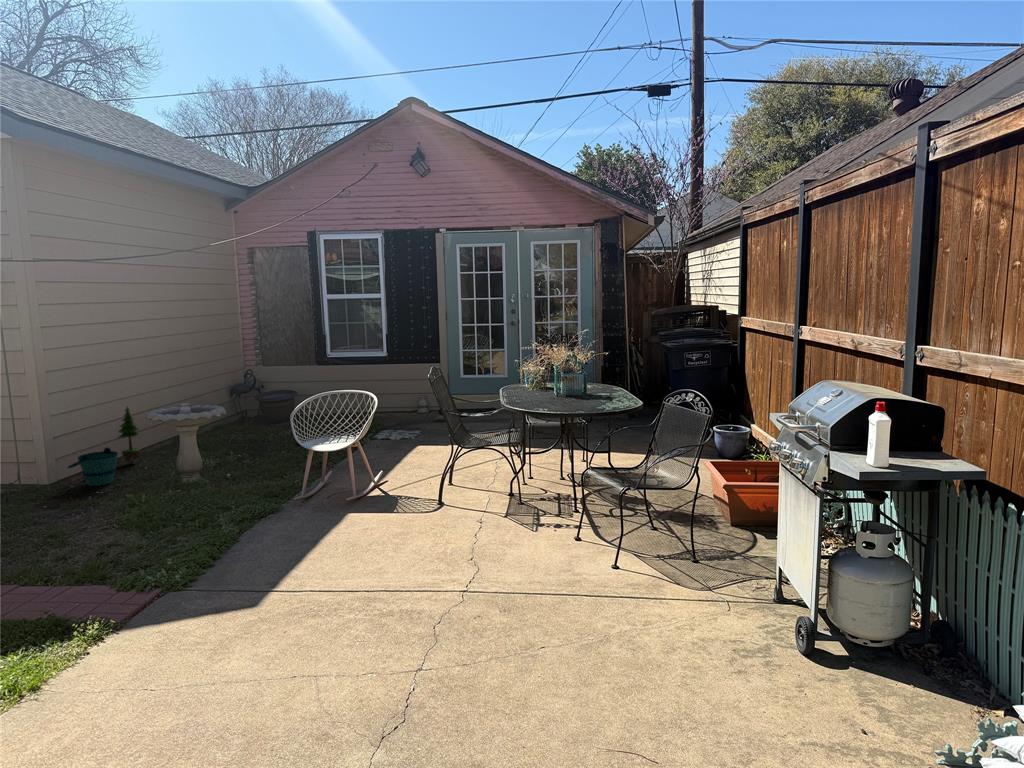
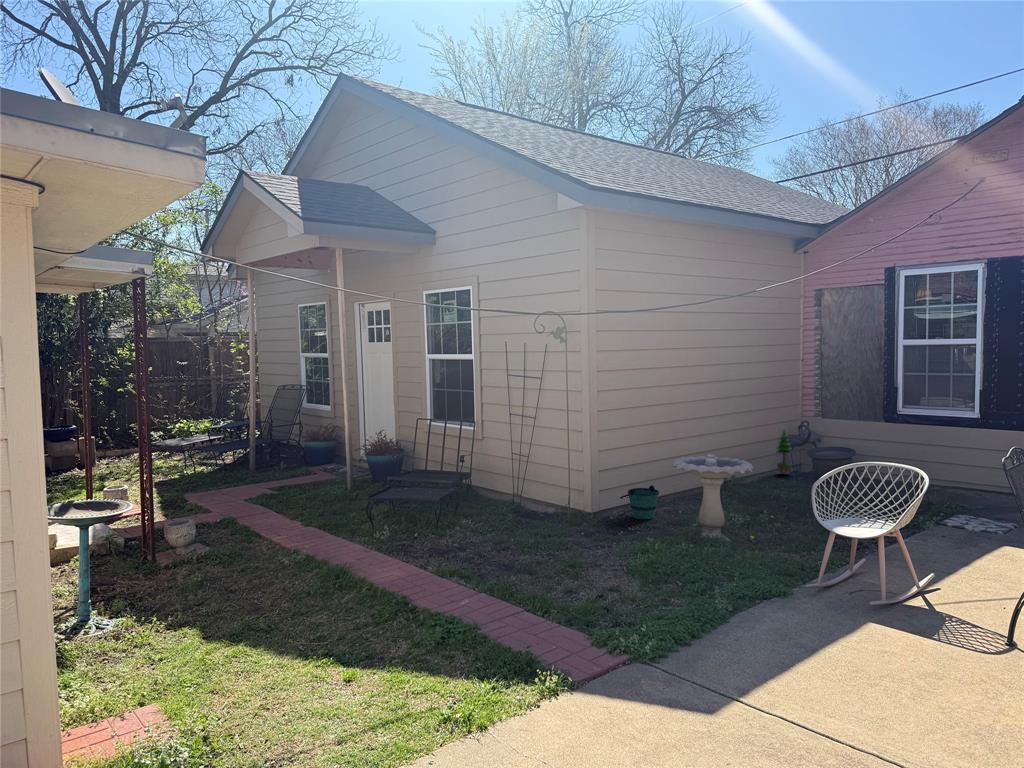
potted tree: present [119,407,140,463] -> present [776,430,791,474]

